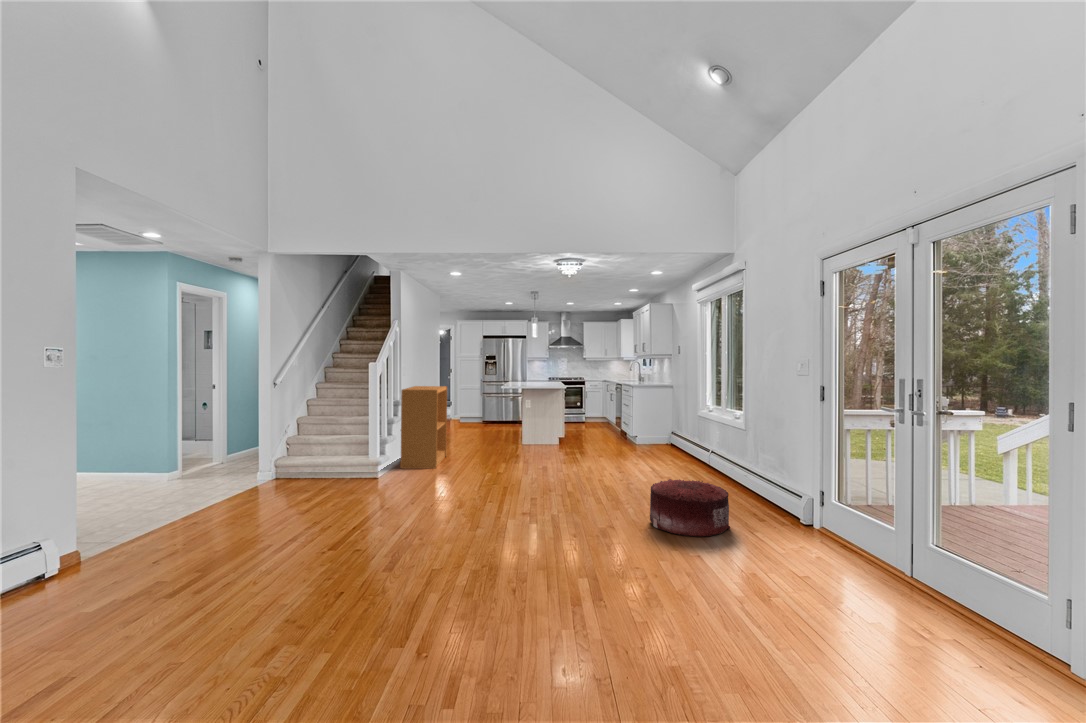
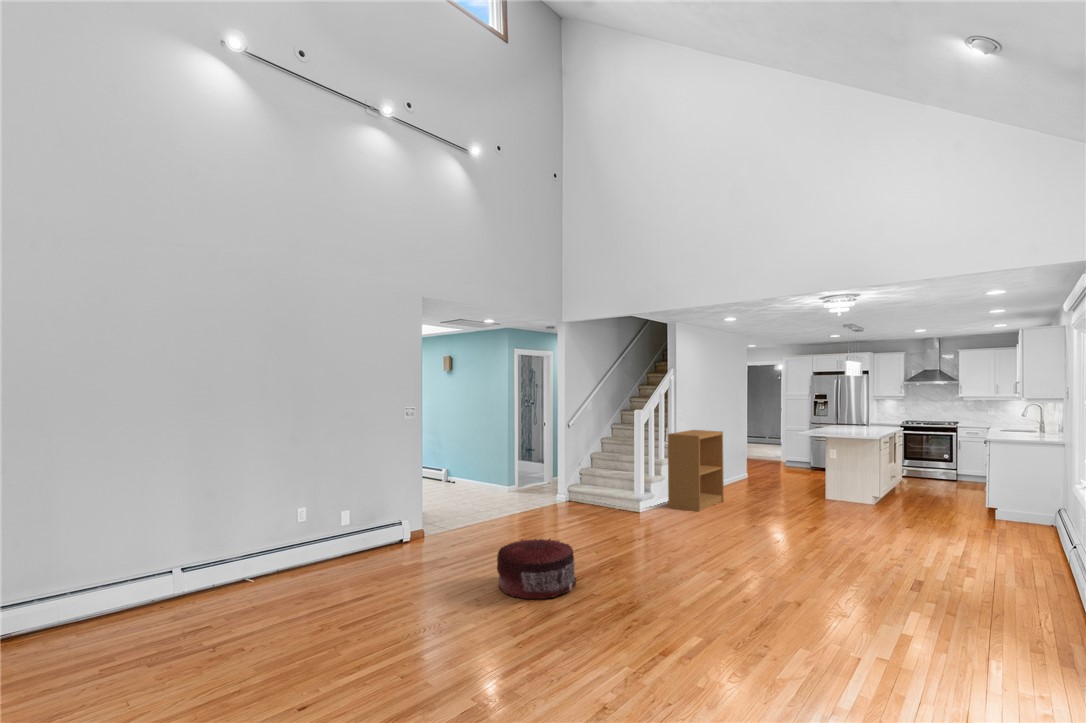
pouf: present [650,479,731,537] -> present [497,538,576,599]

